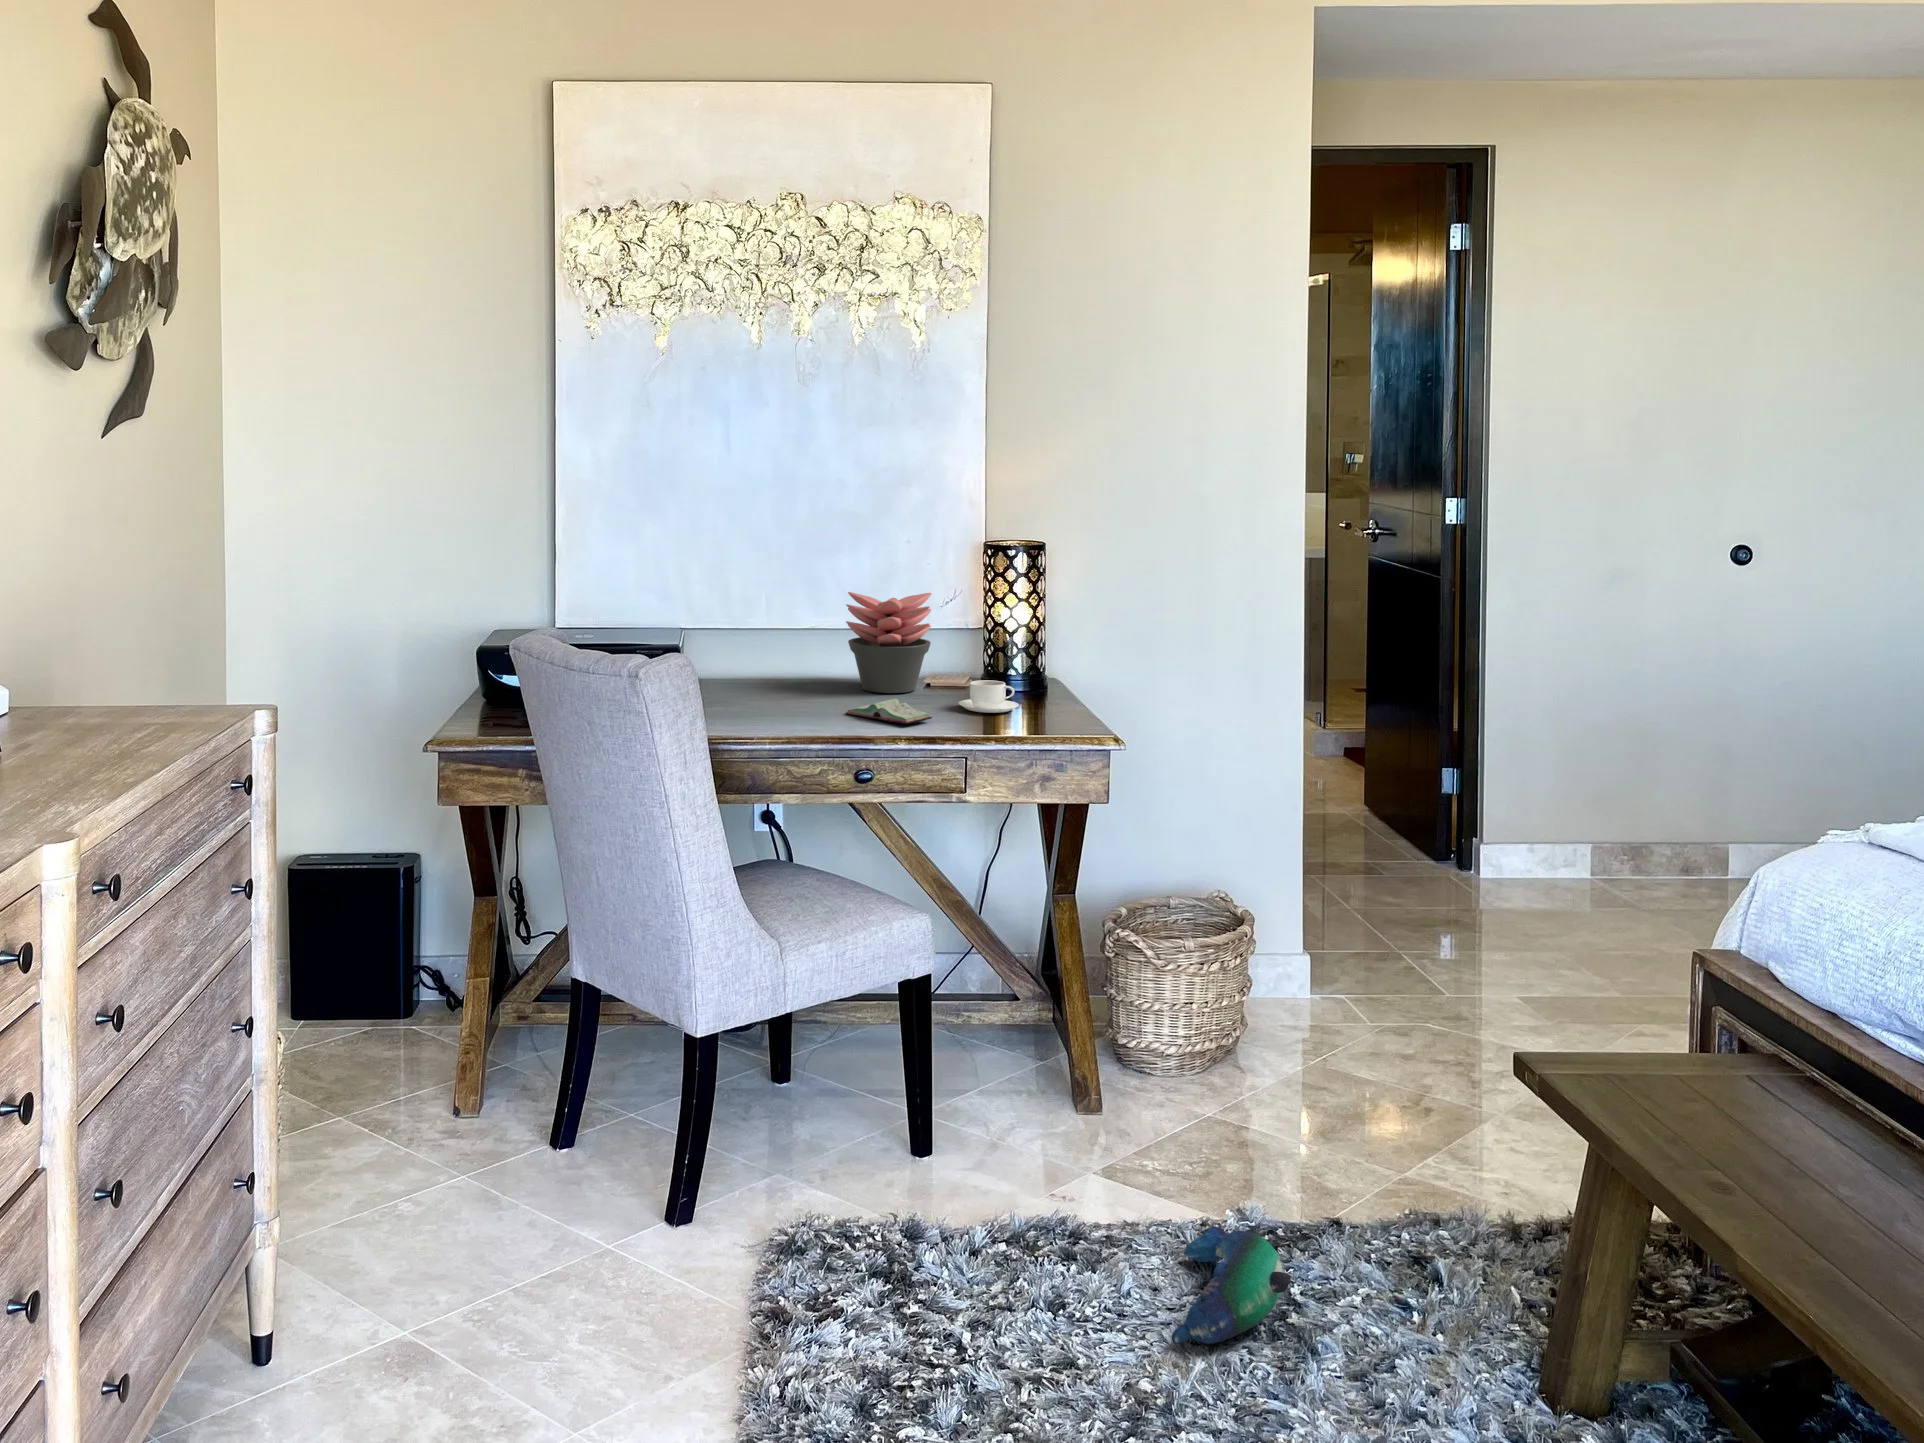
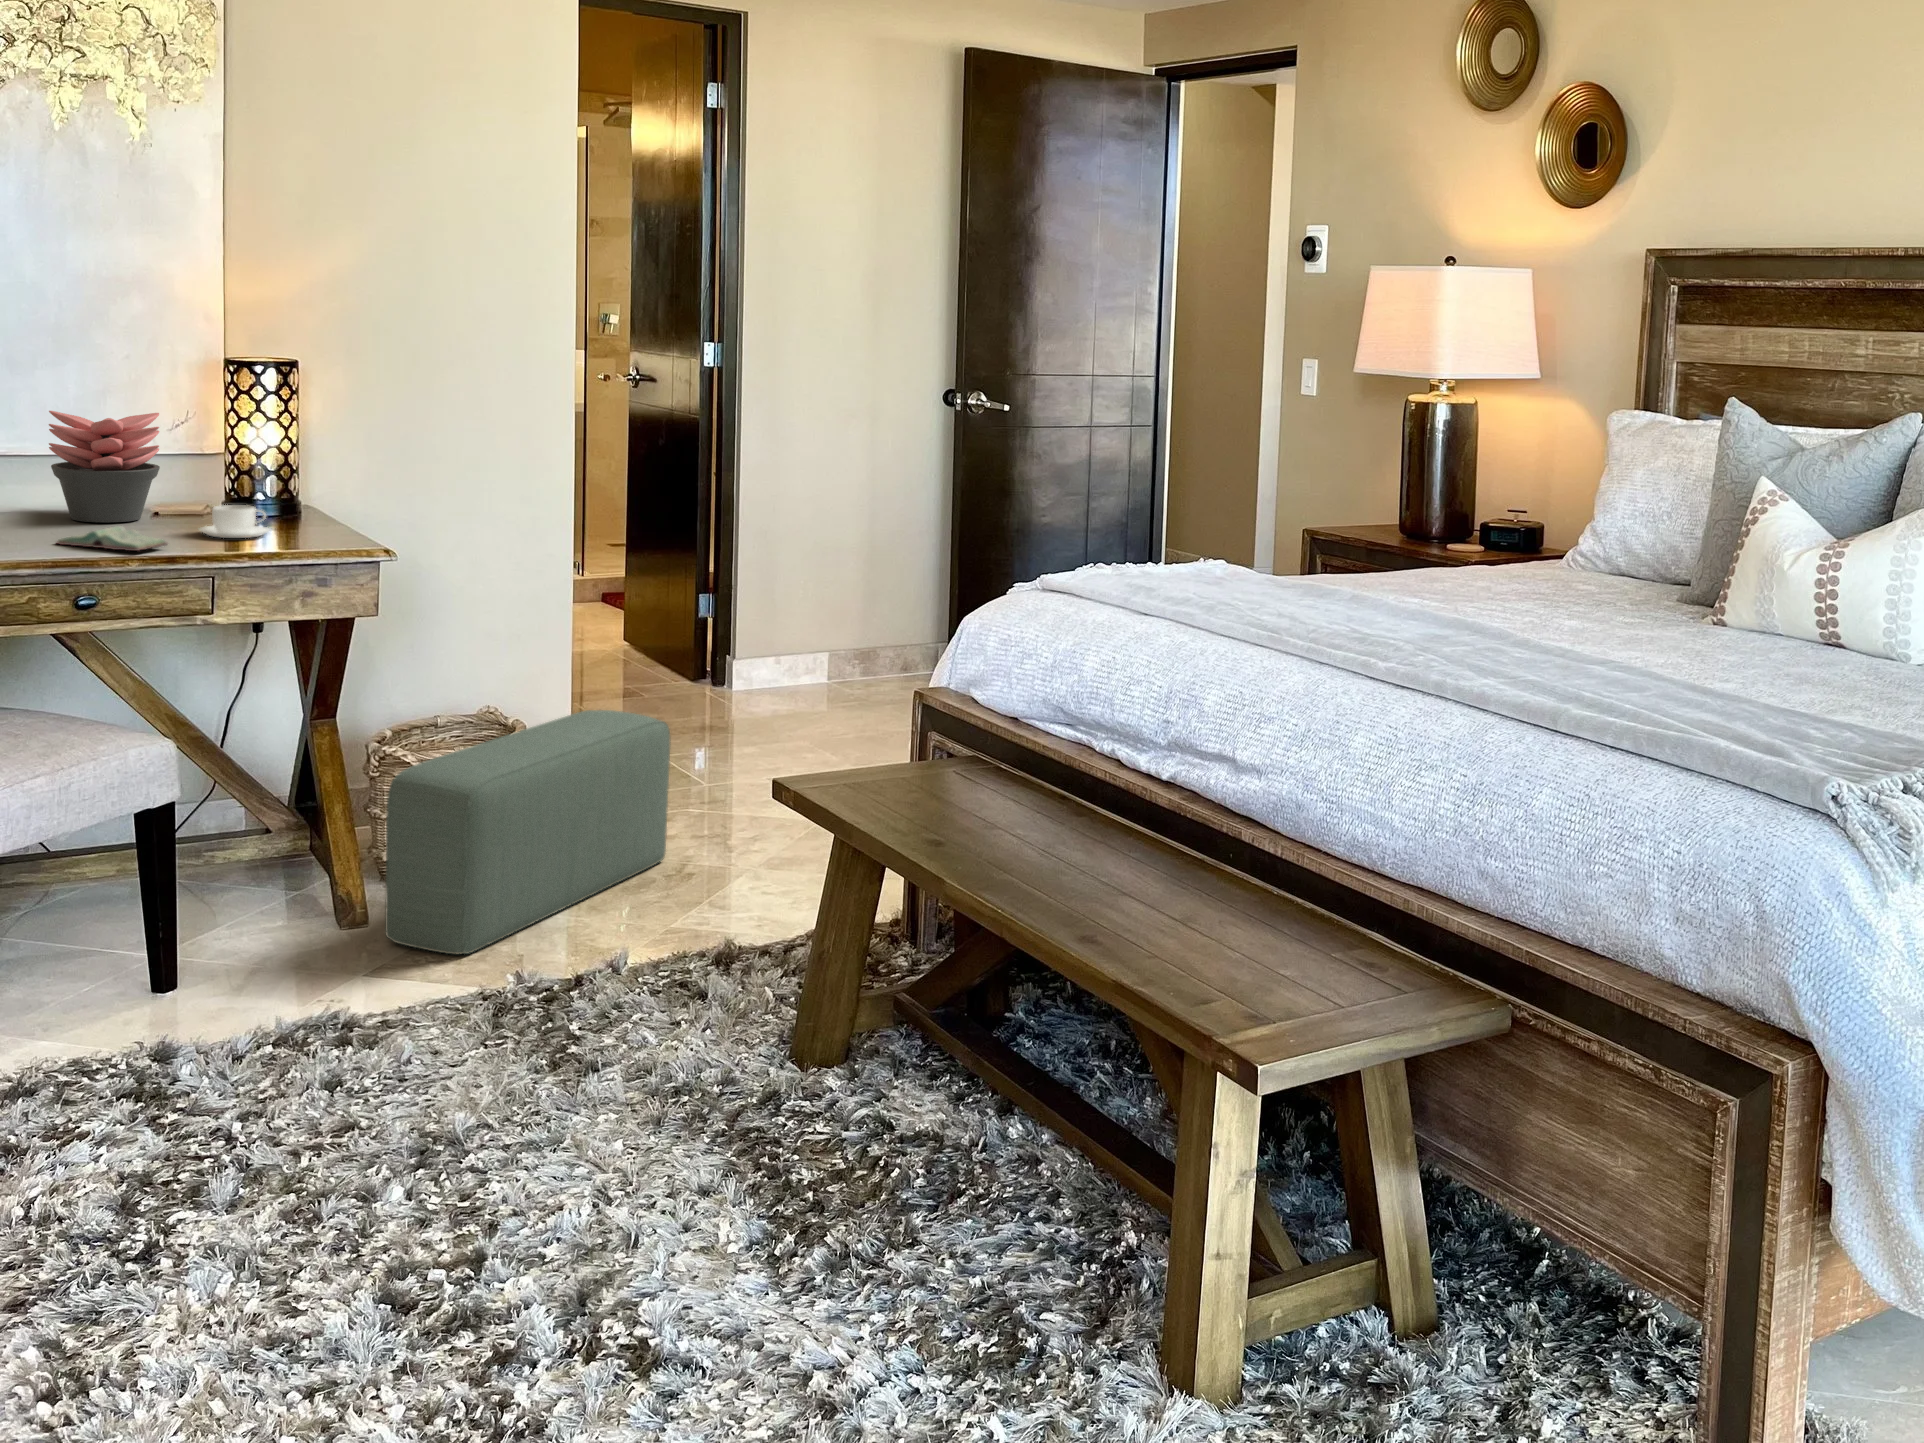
pouf: none [1116,908,1410,1168] -> present [385,710,671,954]
plush toy: present [1172,1226,1292,1344] -> none [451,981,563,1085]

